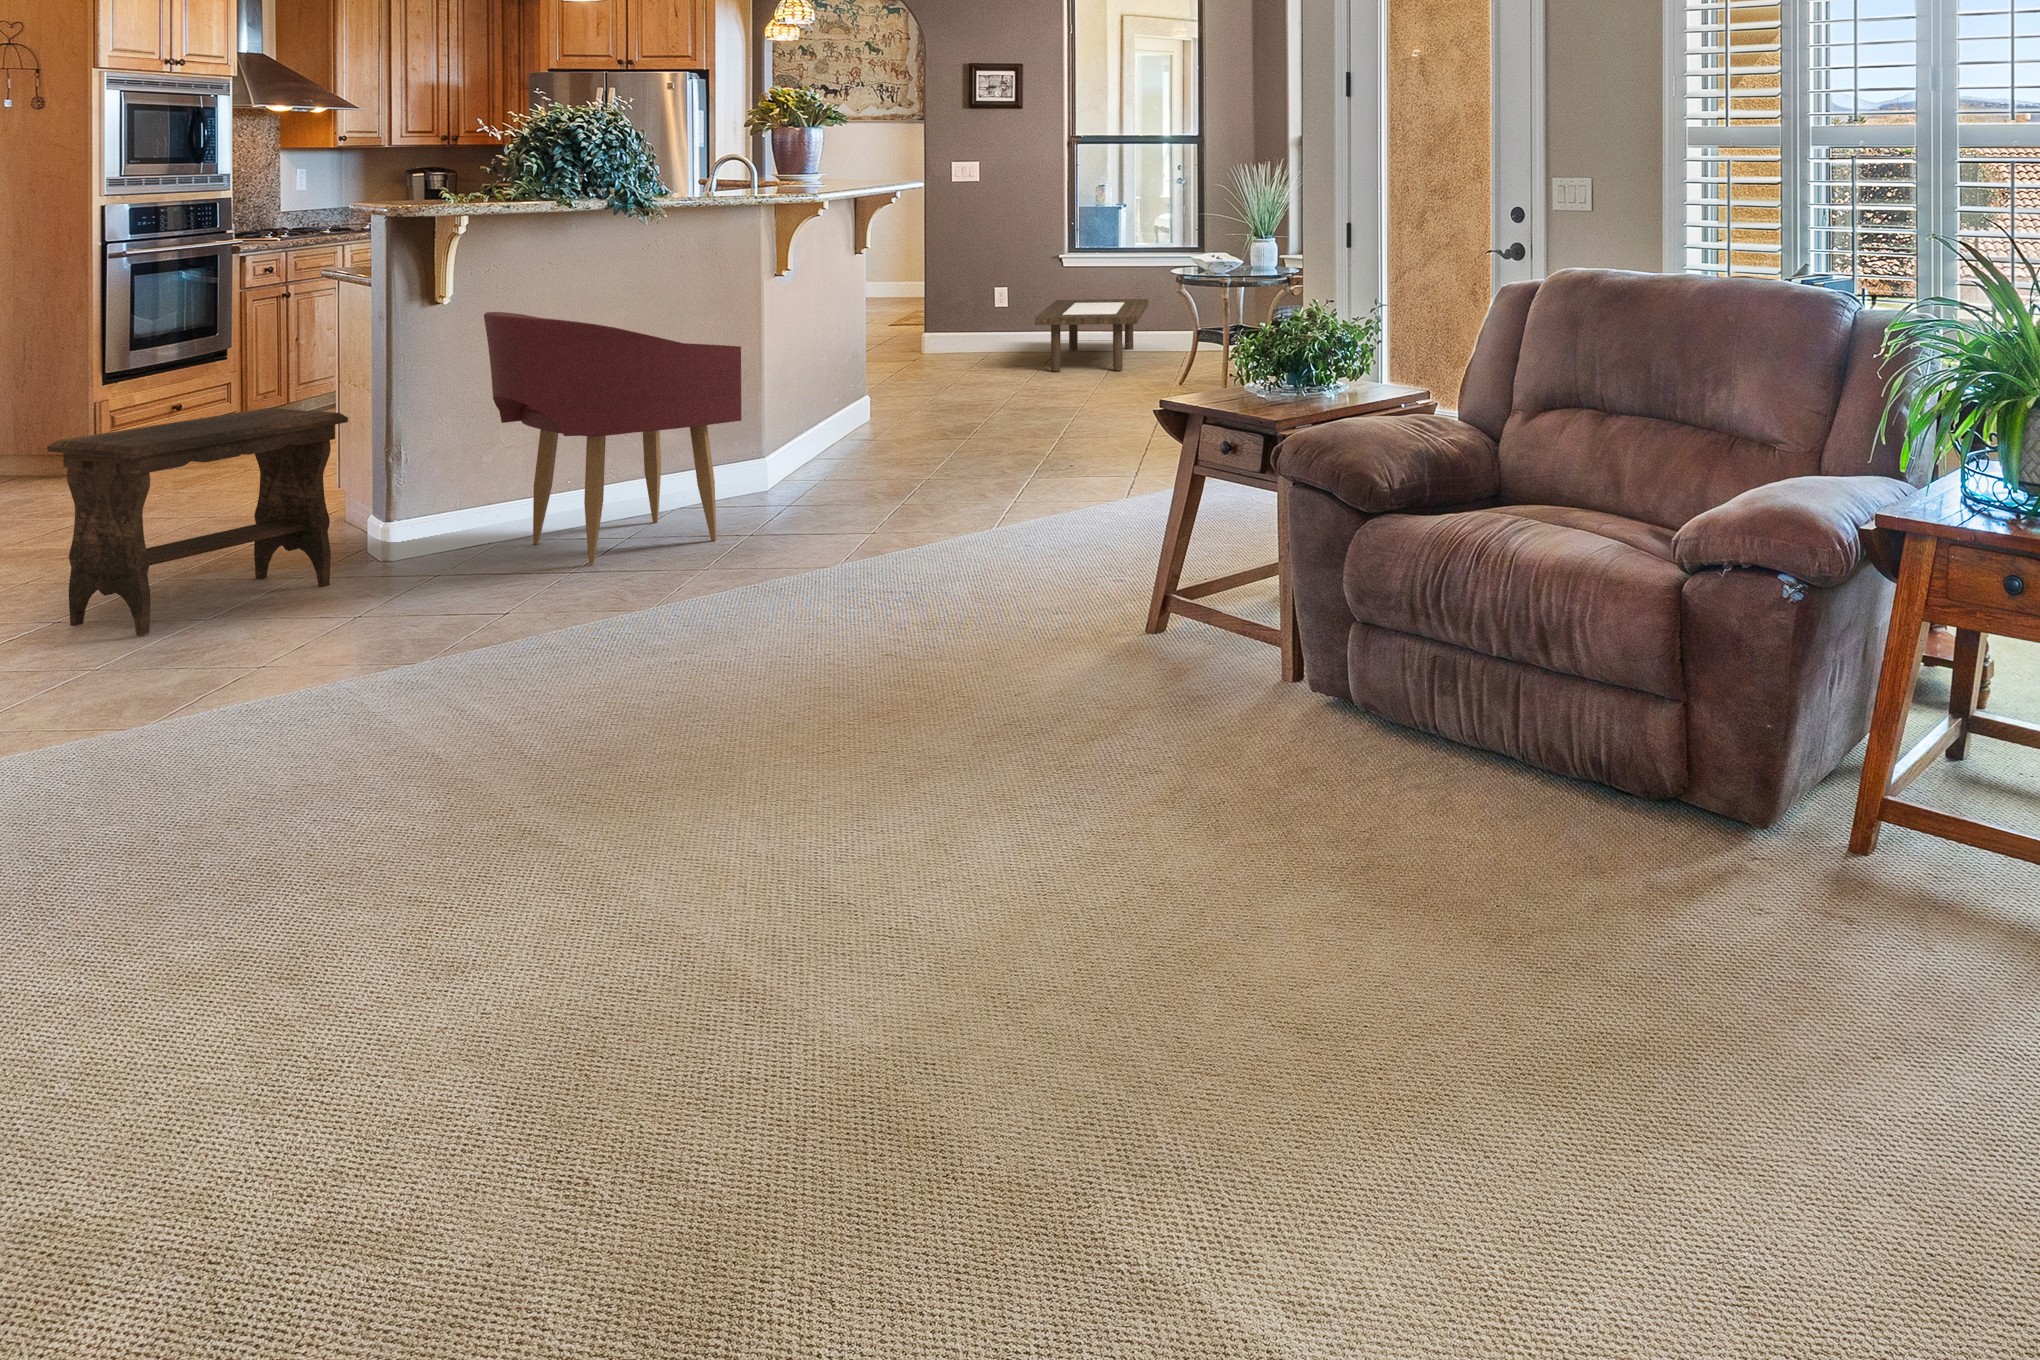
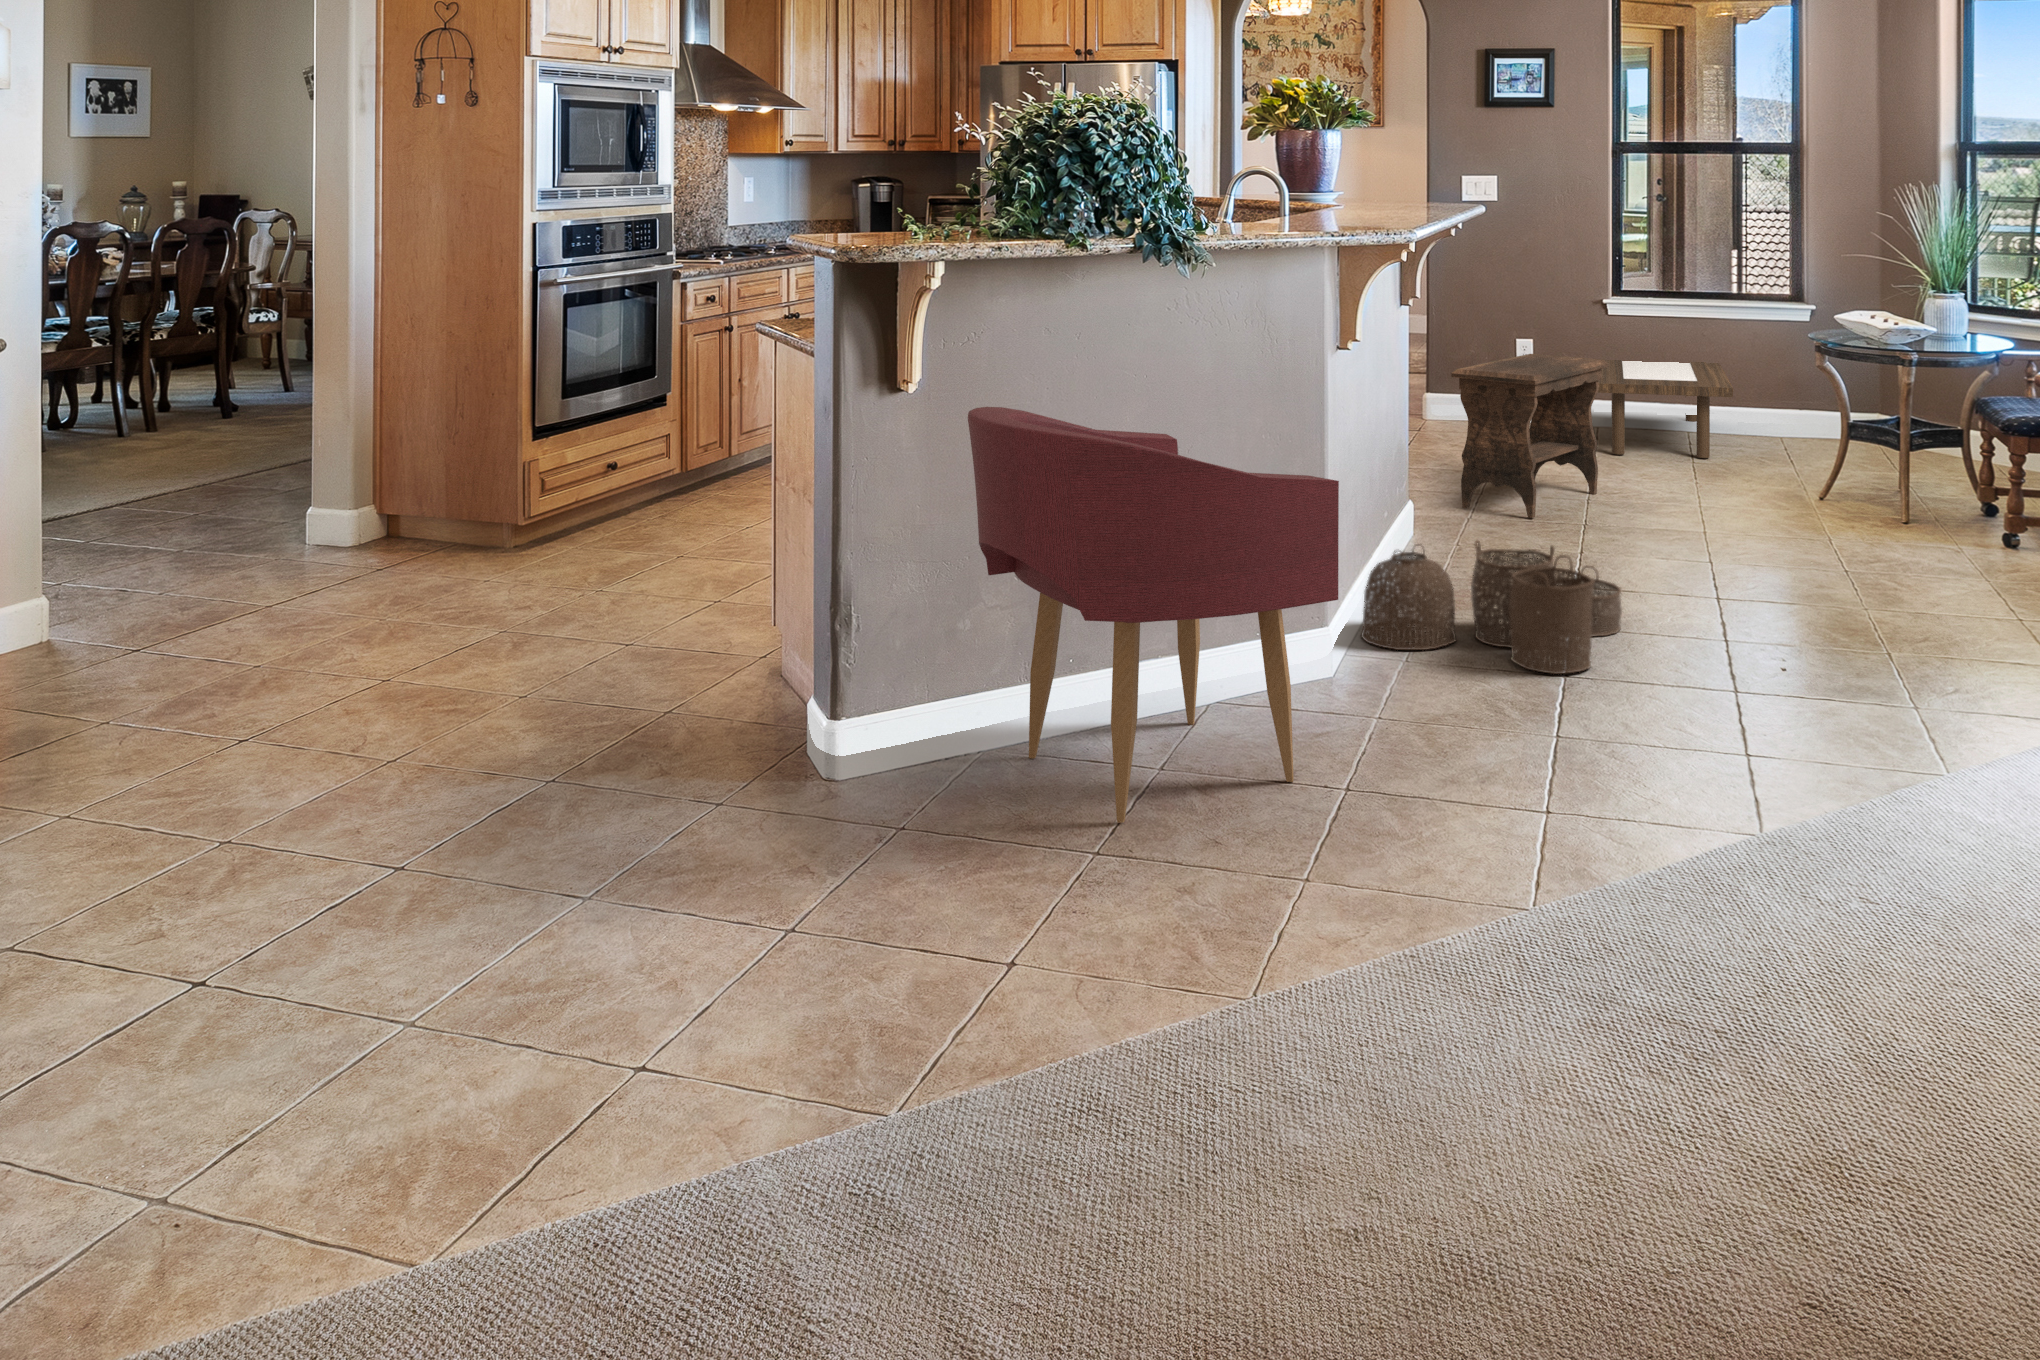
woven basket: none [797,406,984,484] -> present [1361,540,1622,674]
footstool: present [47,408,348,635] -> present [1451,354,1609,518]

